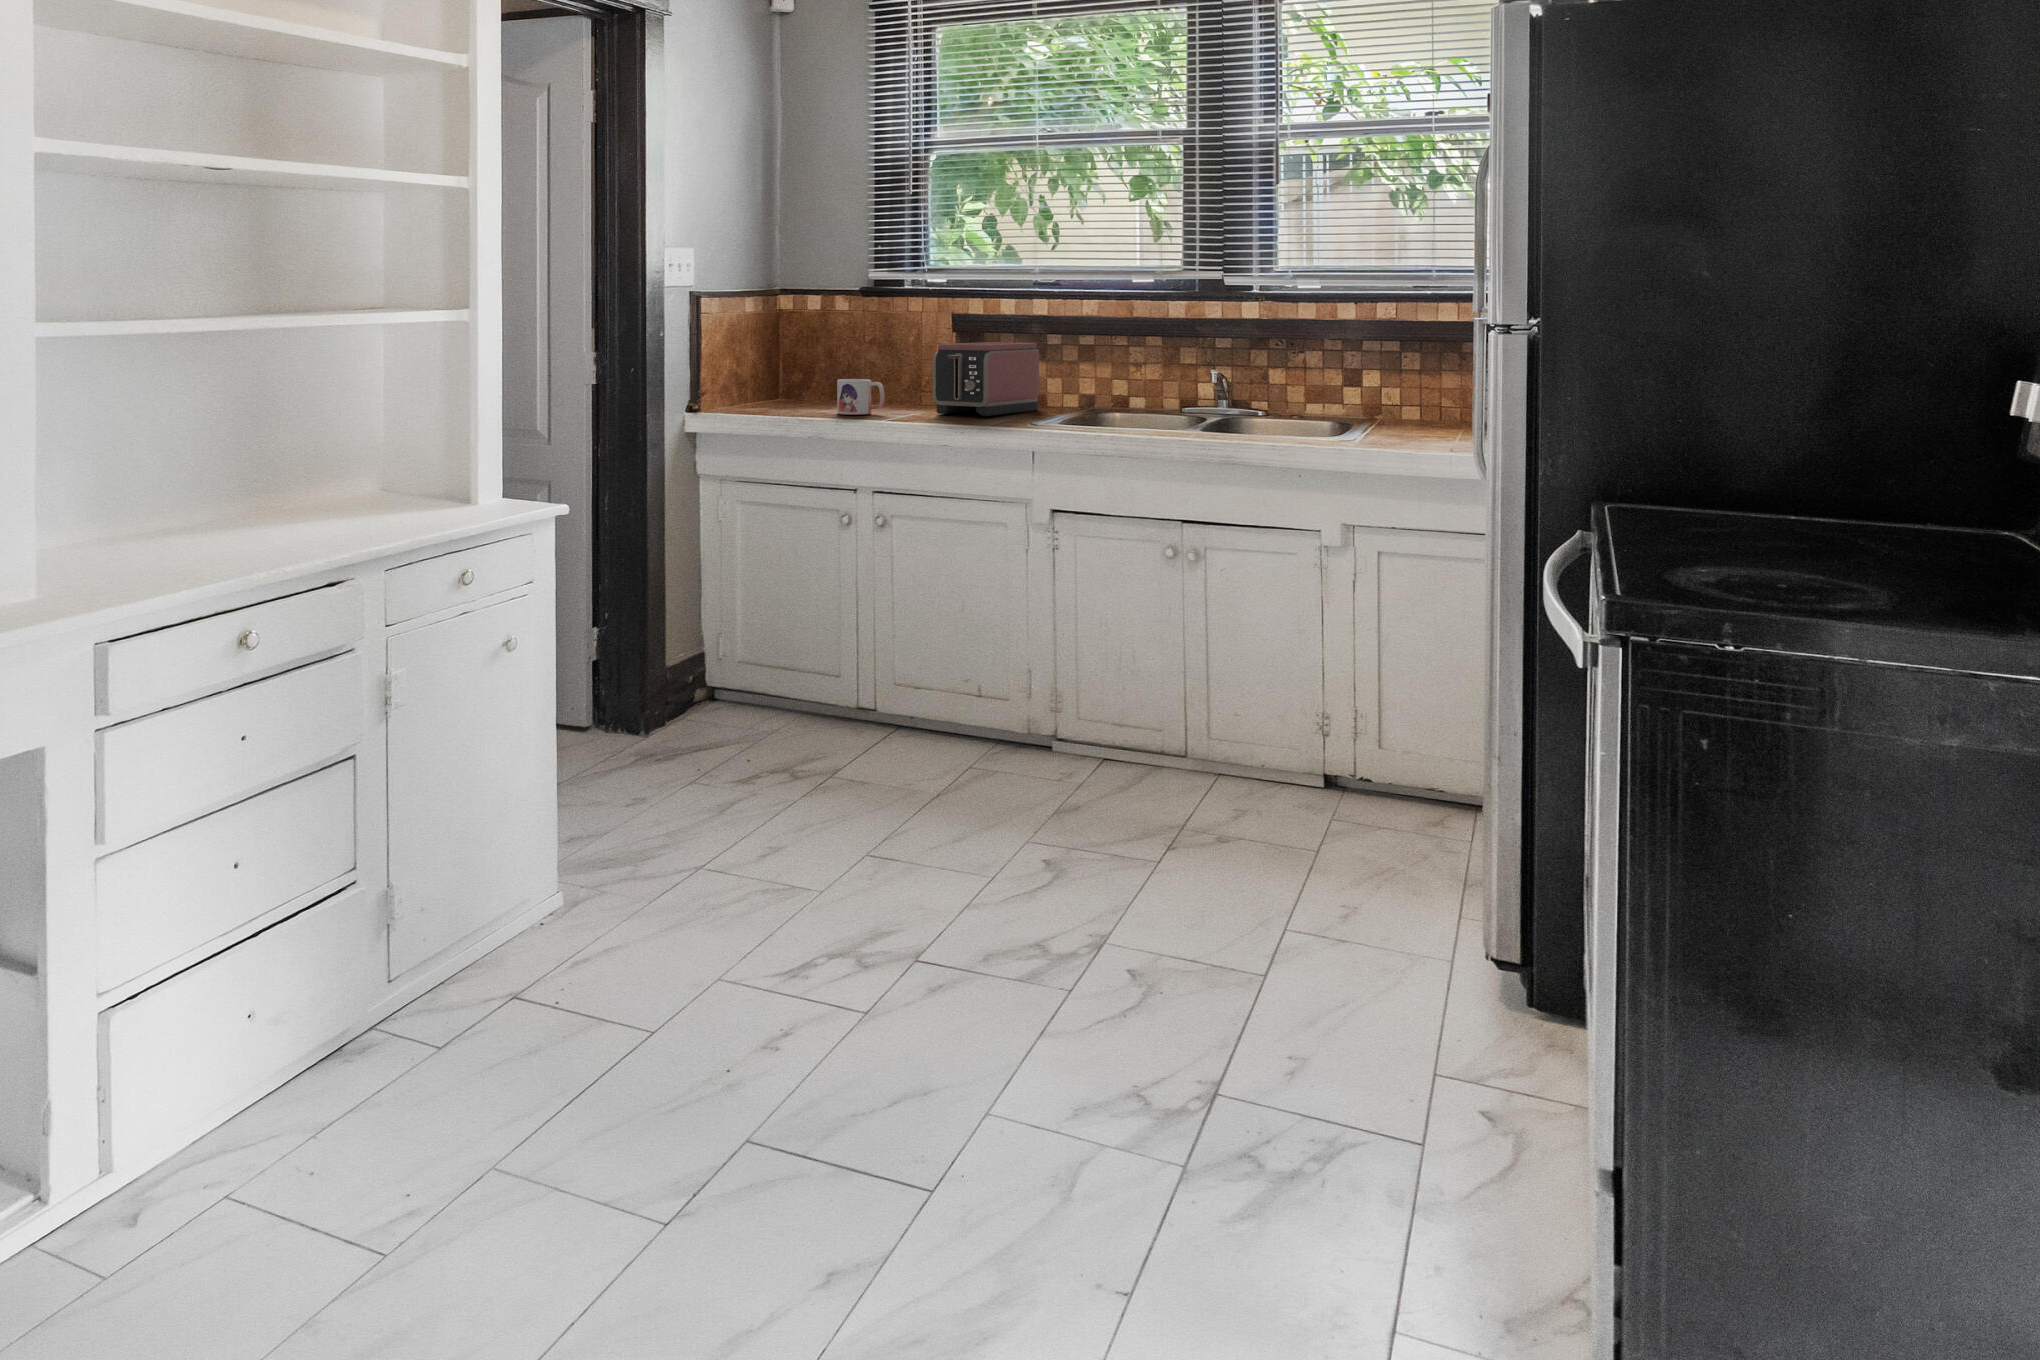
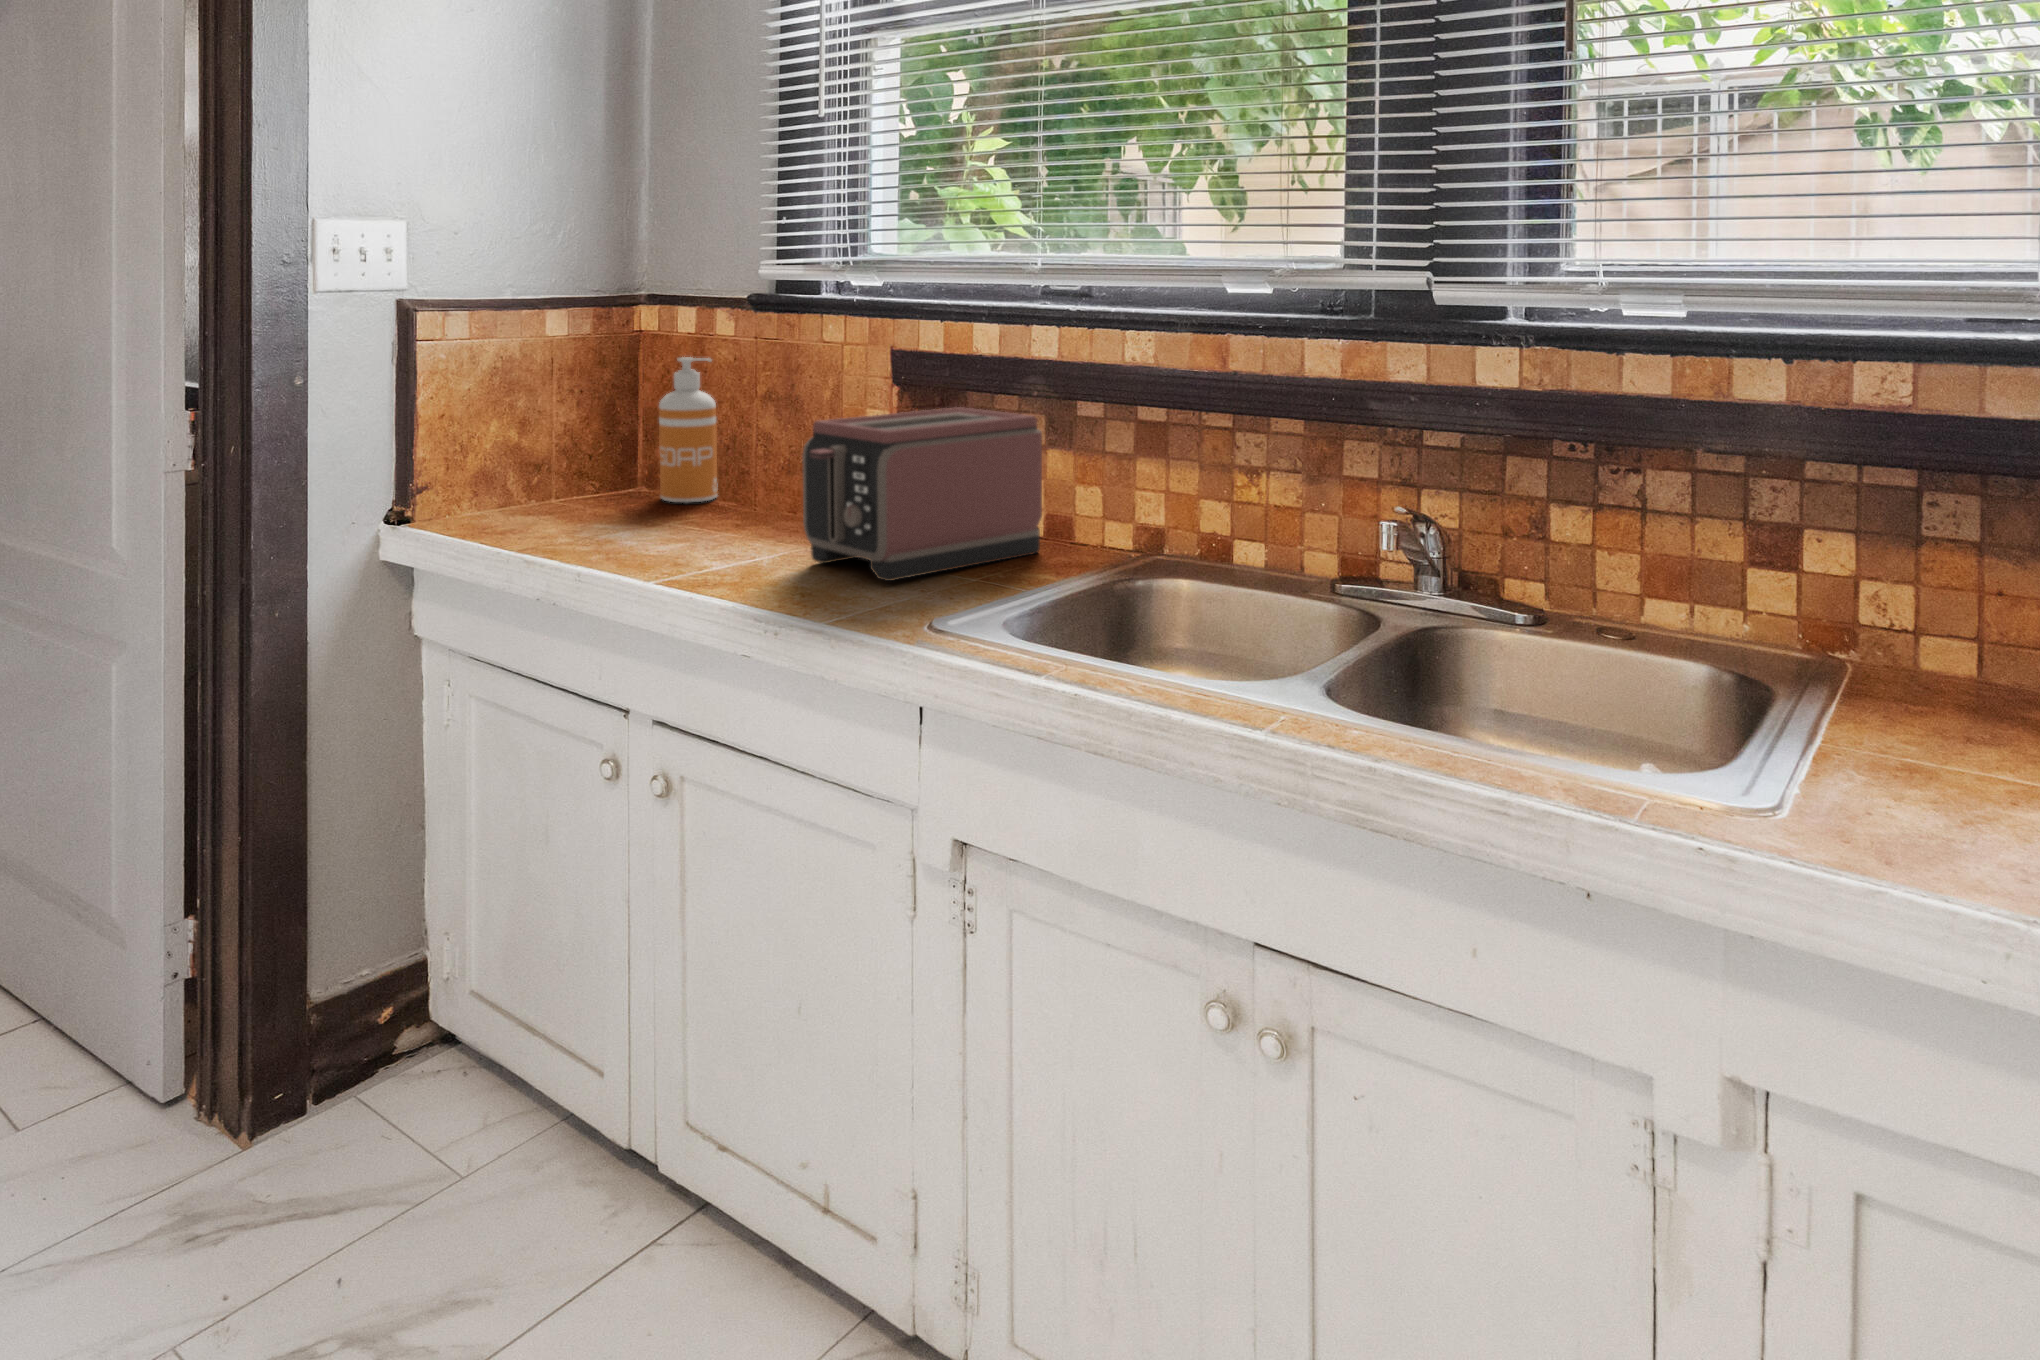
soap dispenser: none [807,322,838,401] -> present [659,357,717,502]
mug: present [837,379,885,415] -> none [629,481,714,558]

